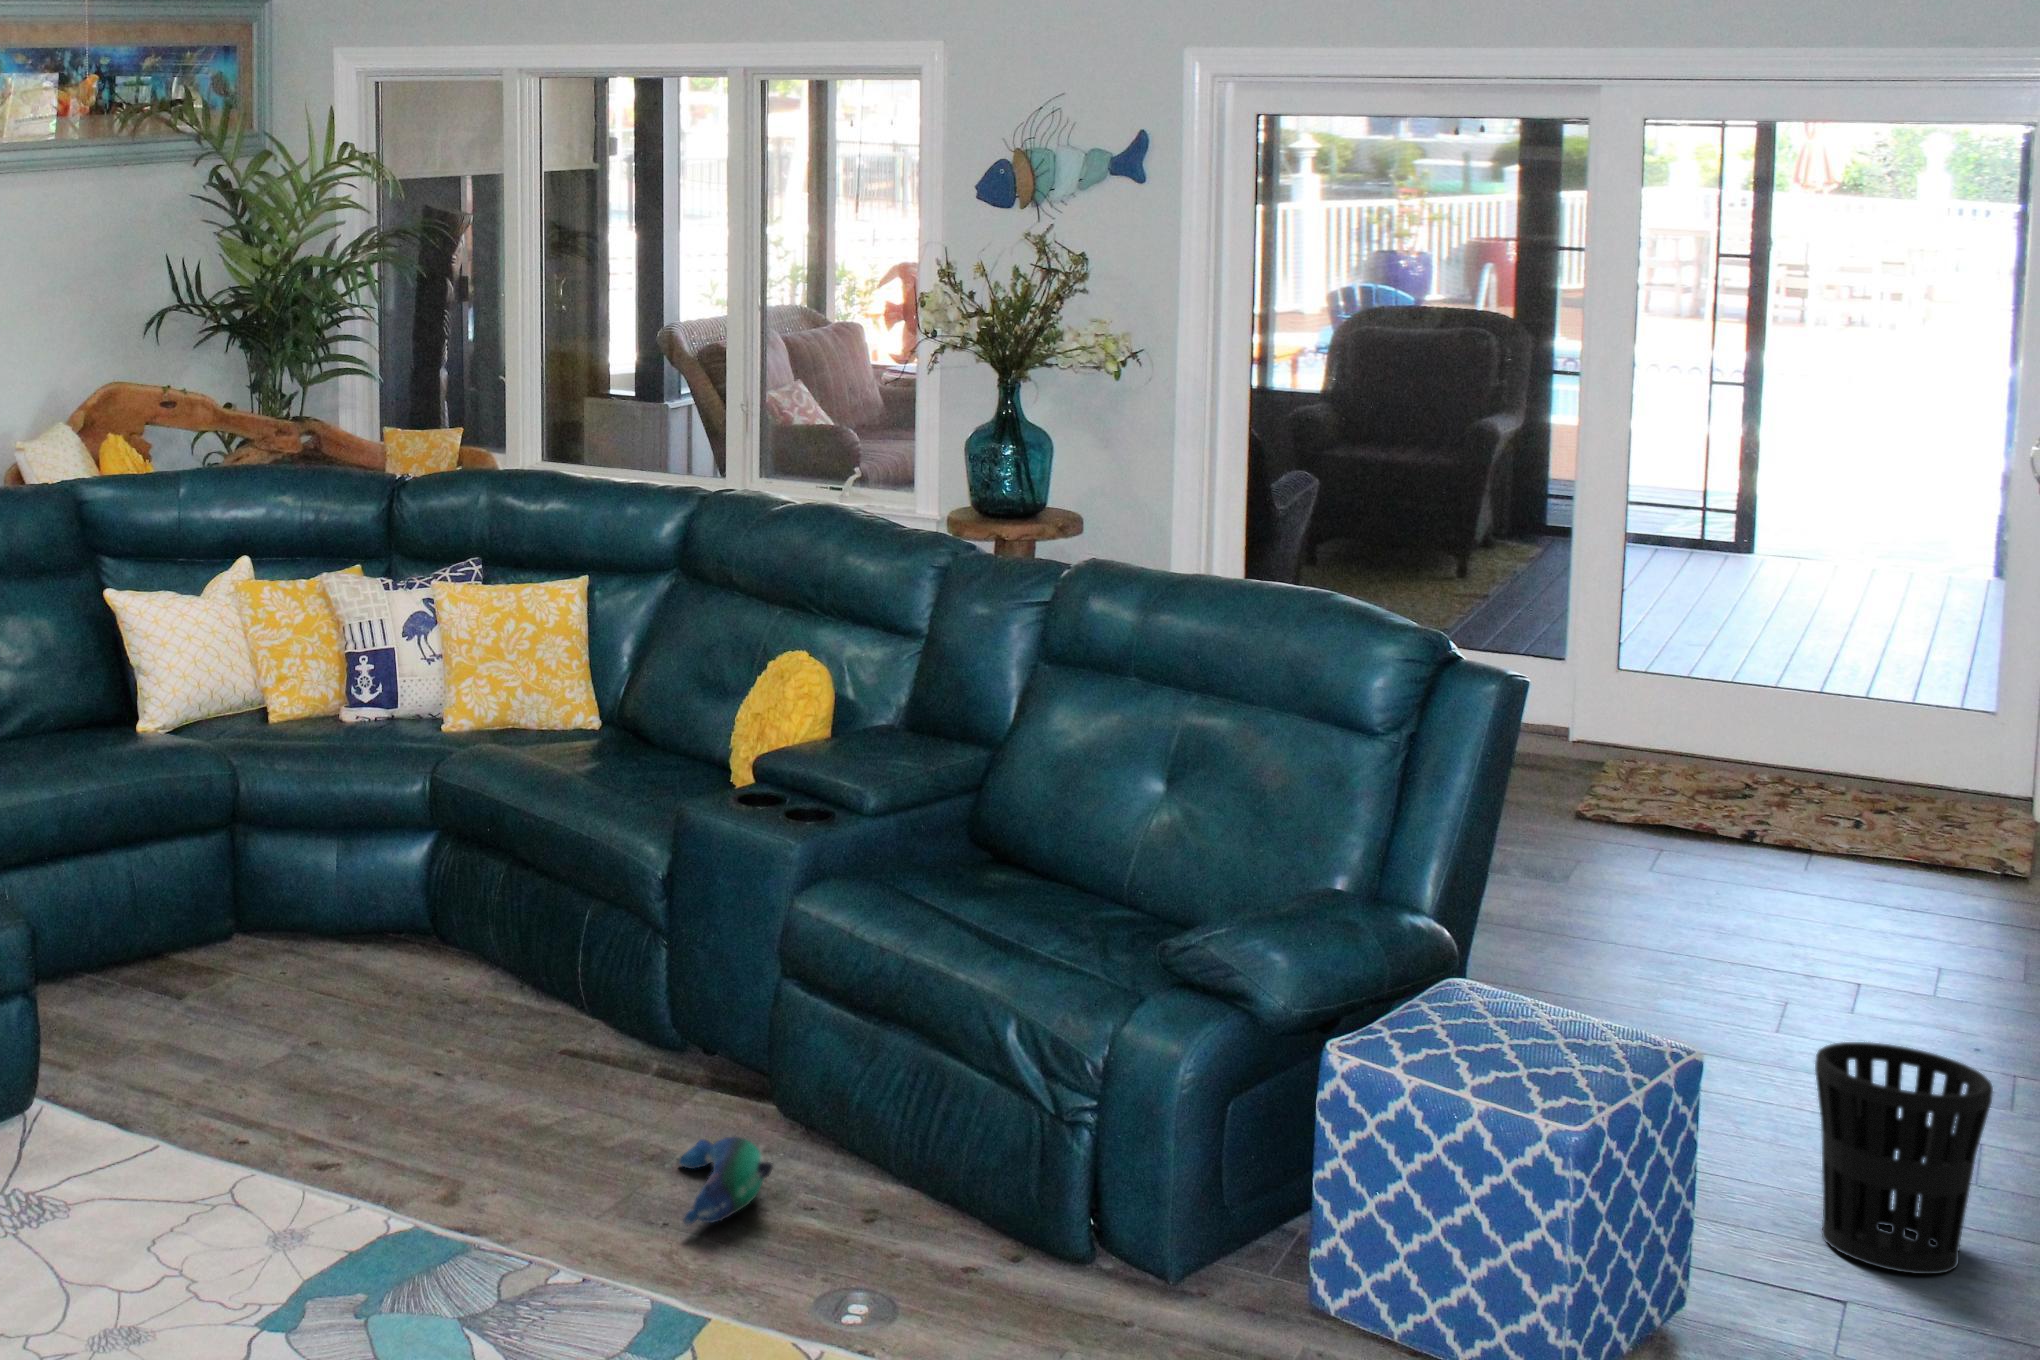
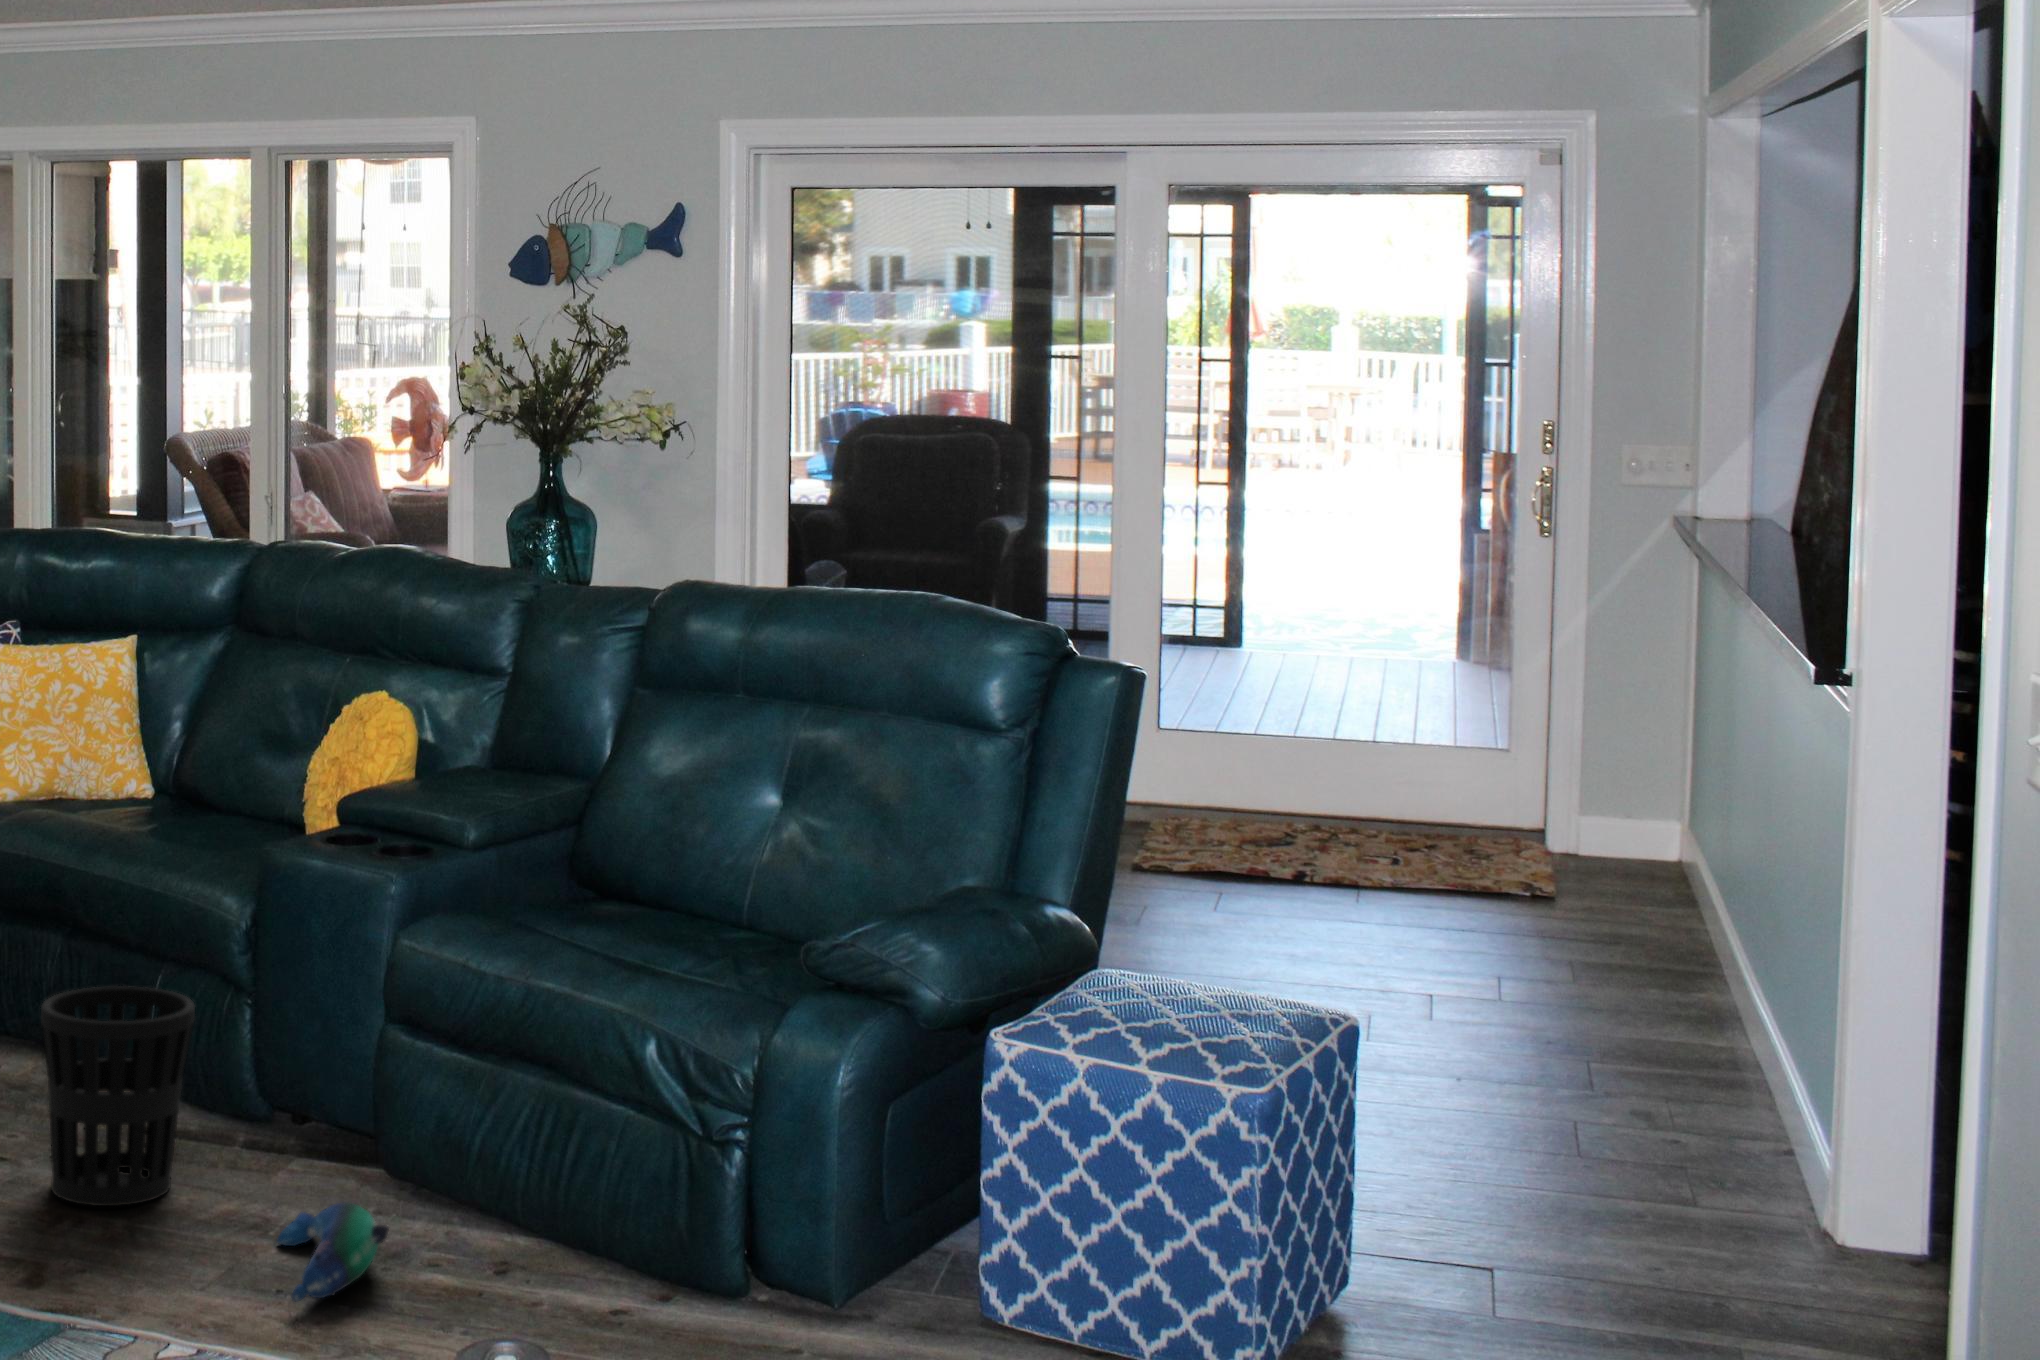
wastebasket: present [1815,1042,1993,1274] -> present [41,986,195,1206]

